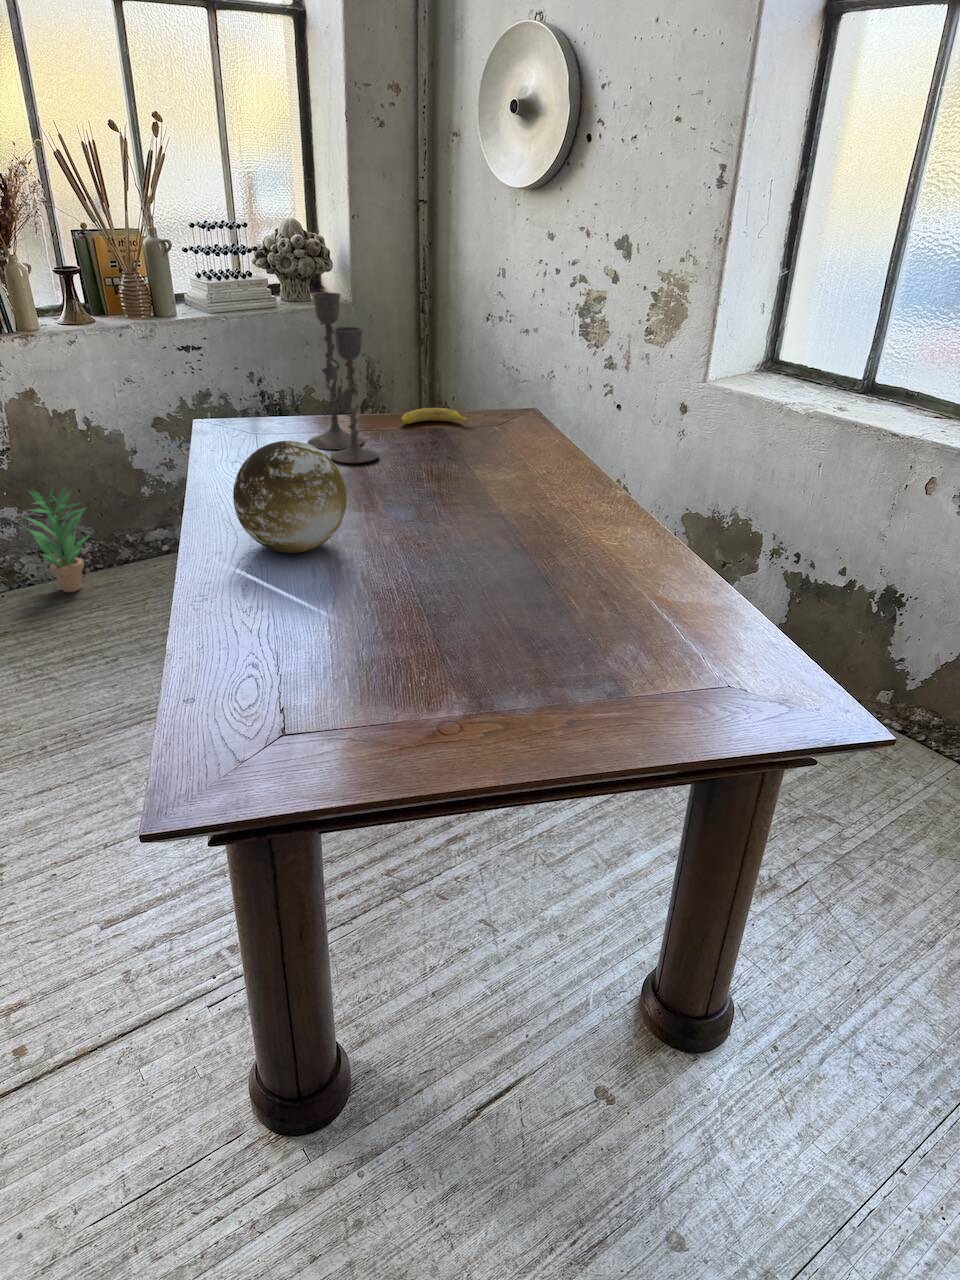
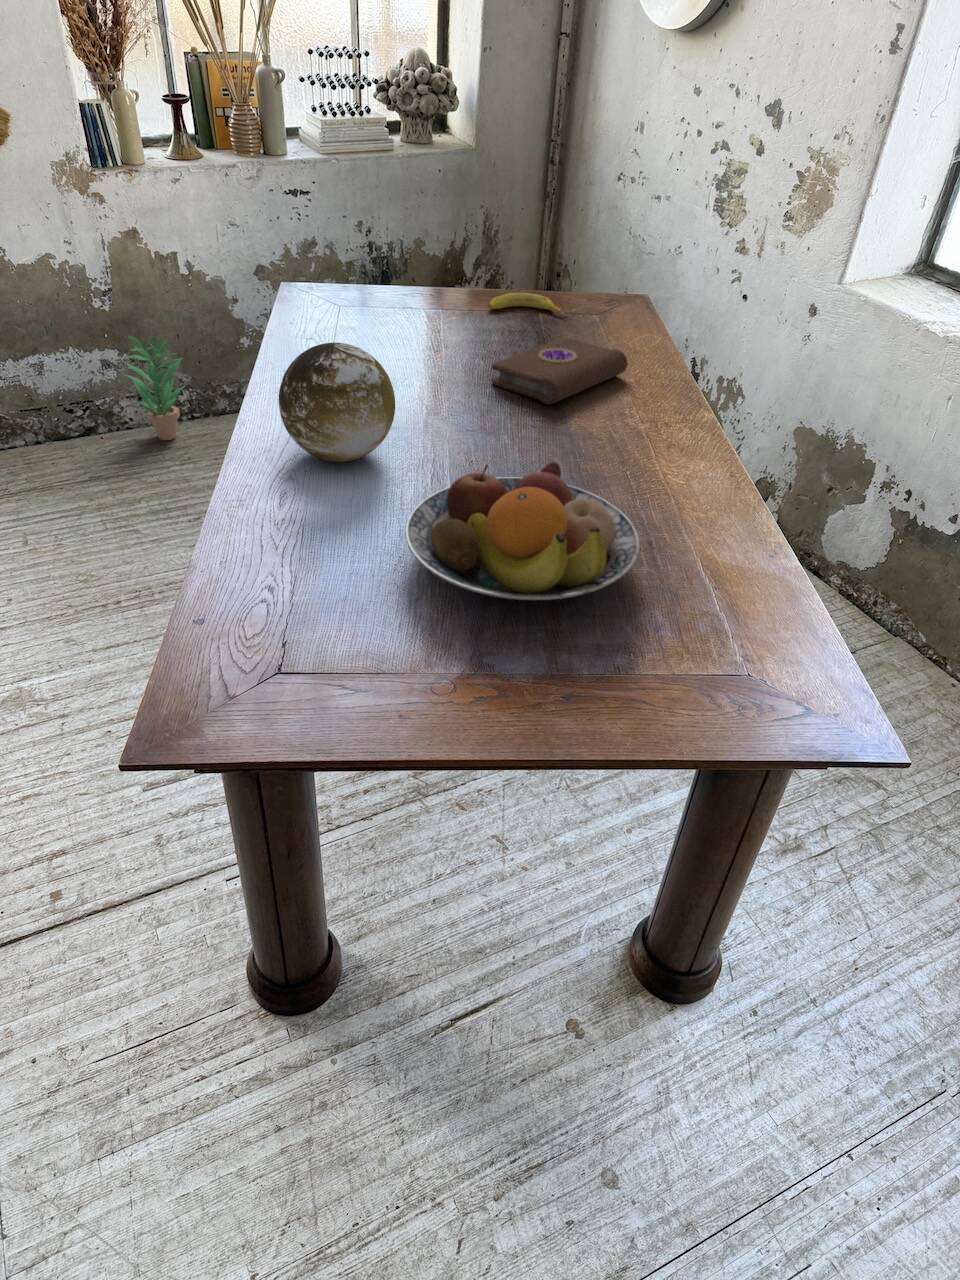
candlestick: present [308,292,379,463] -> none [386,160,455,355]
book: none [421,437,544,493] -> present [492,337,628,404]
fruit bowl: none [382,523,606,644] -> present [405,462,639,600]

